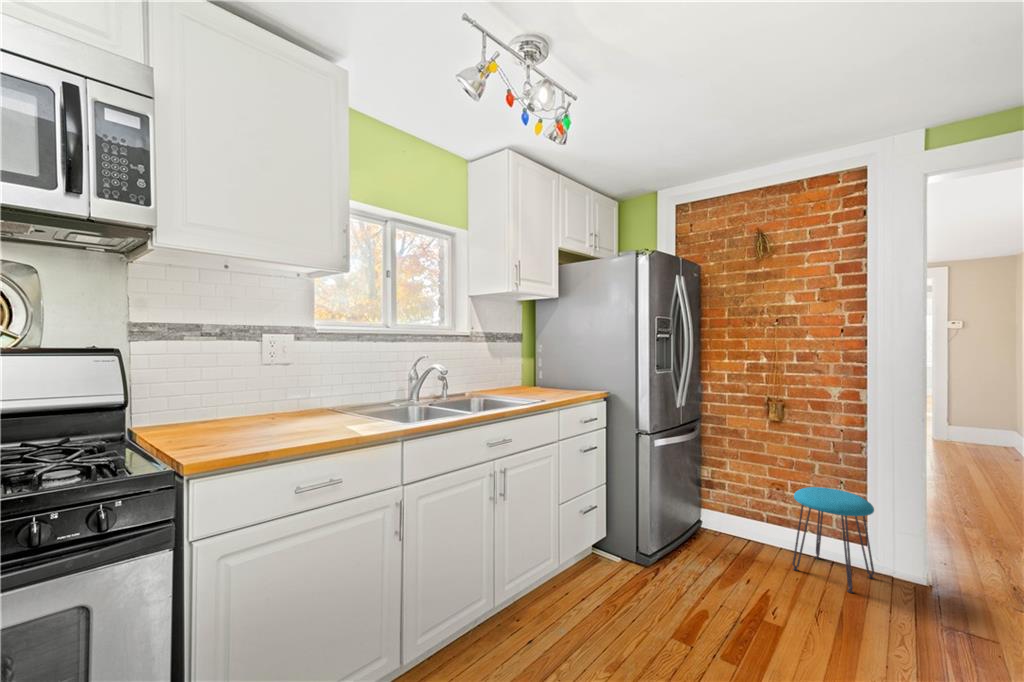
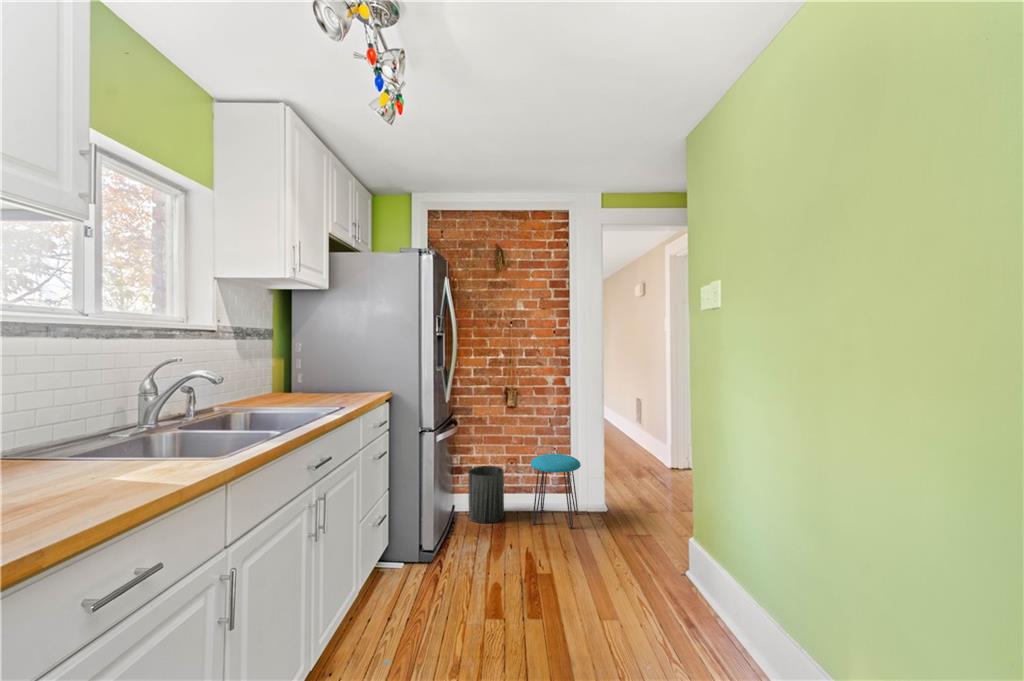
trash can: none [715,484,760,552] -> present [468,466,504,523]

